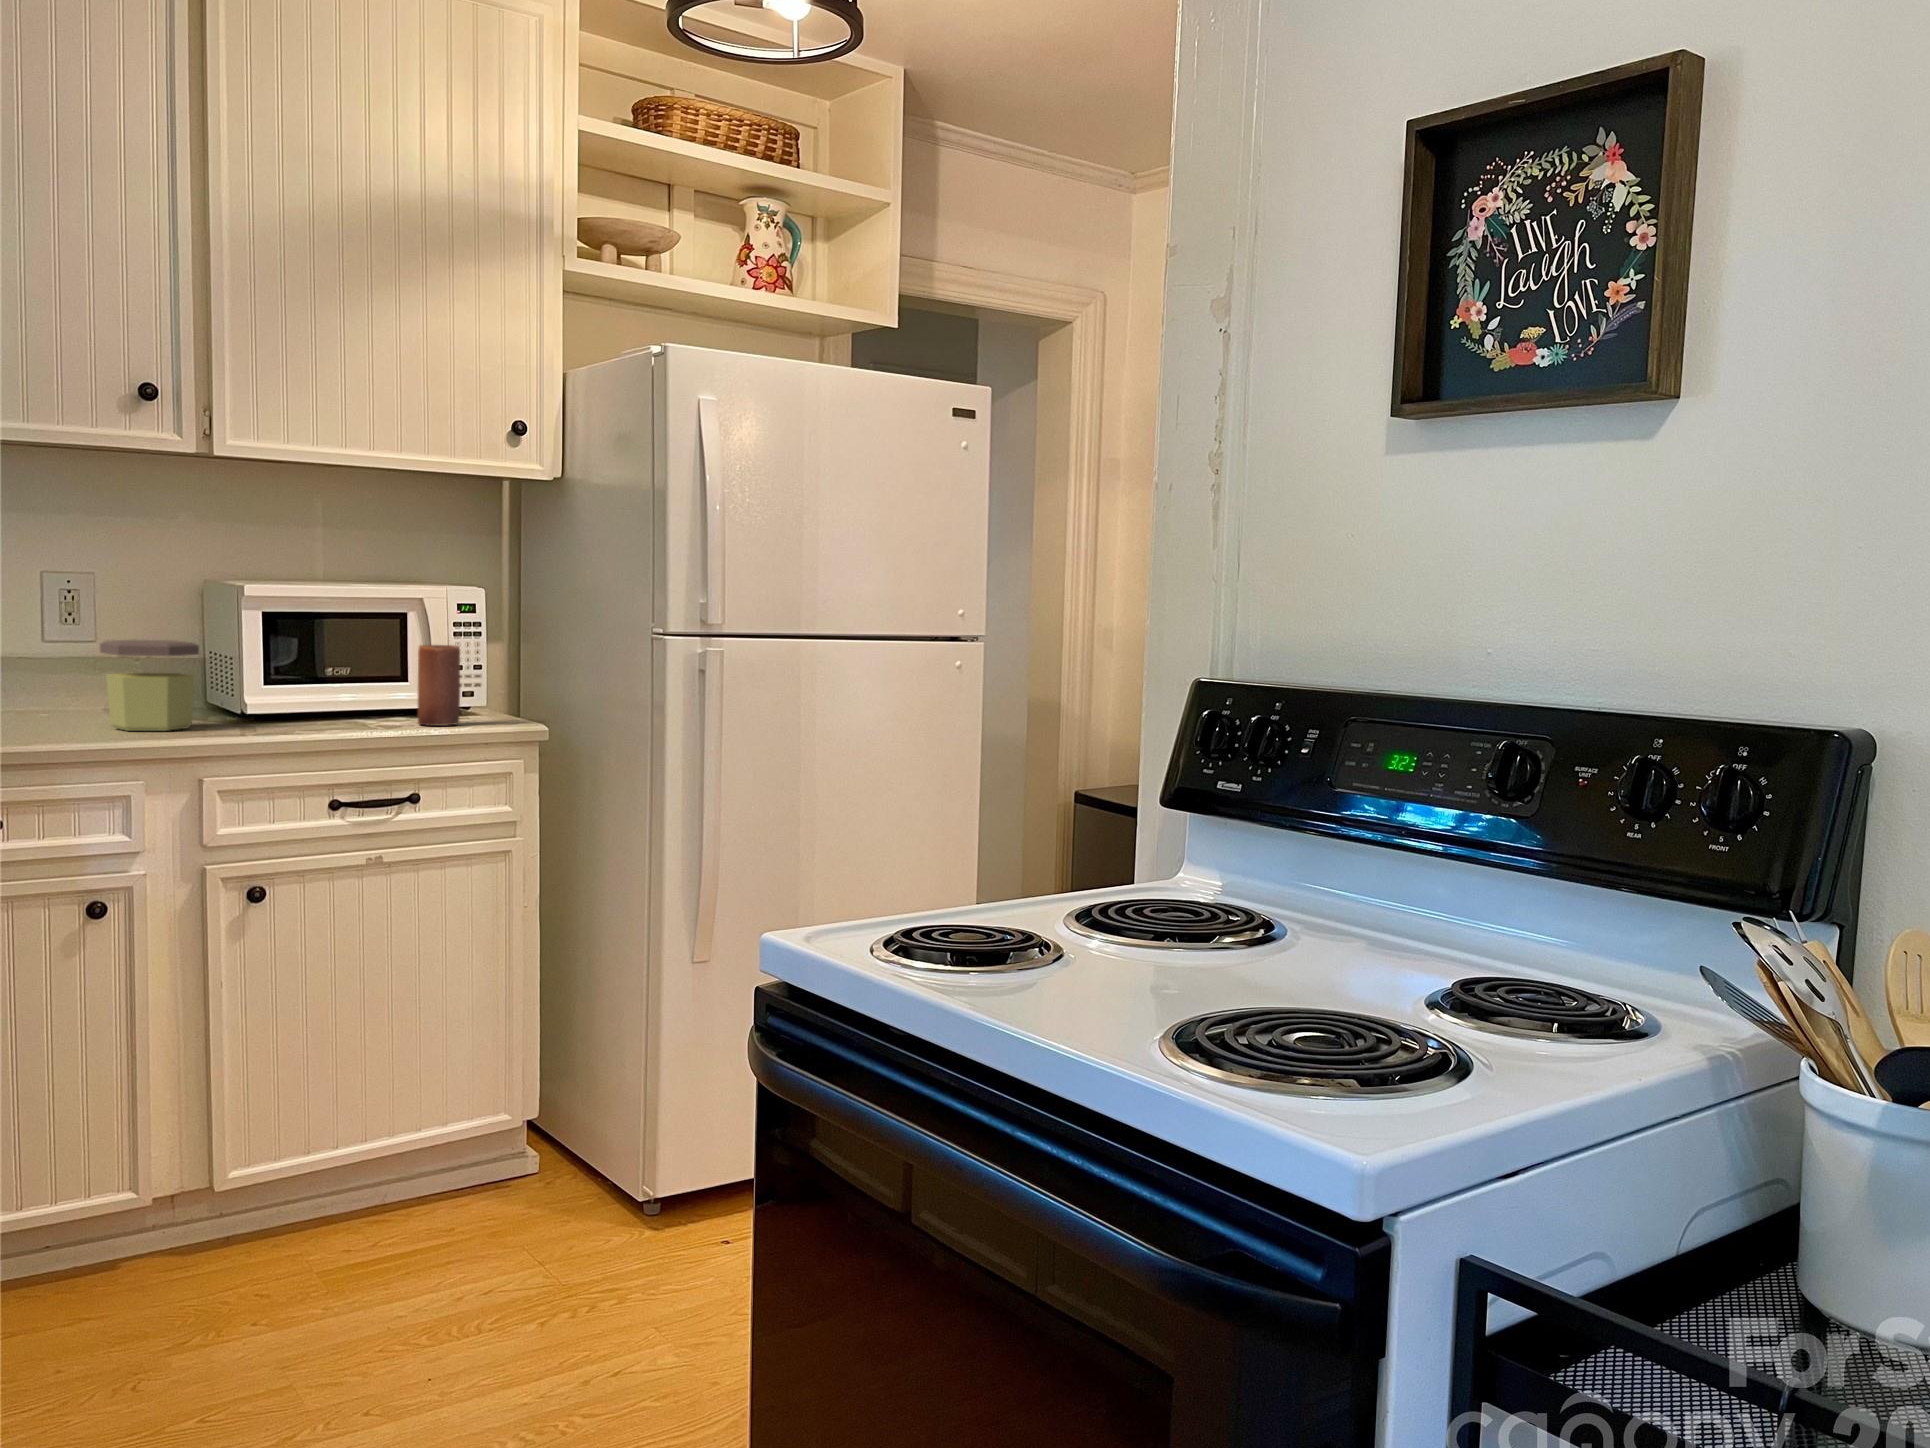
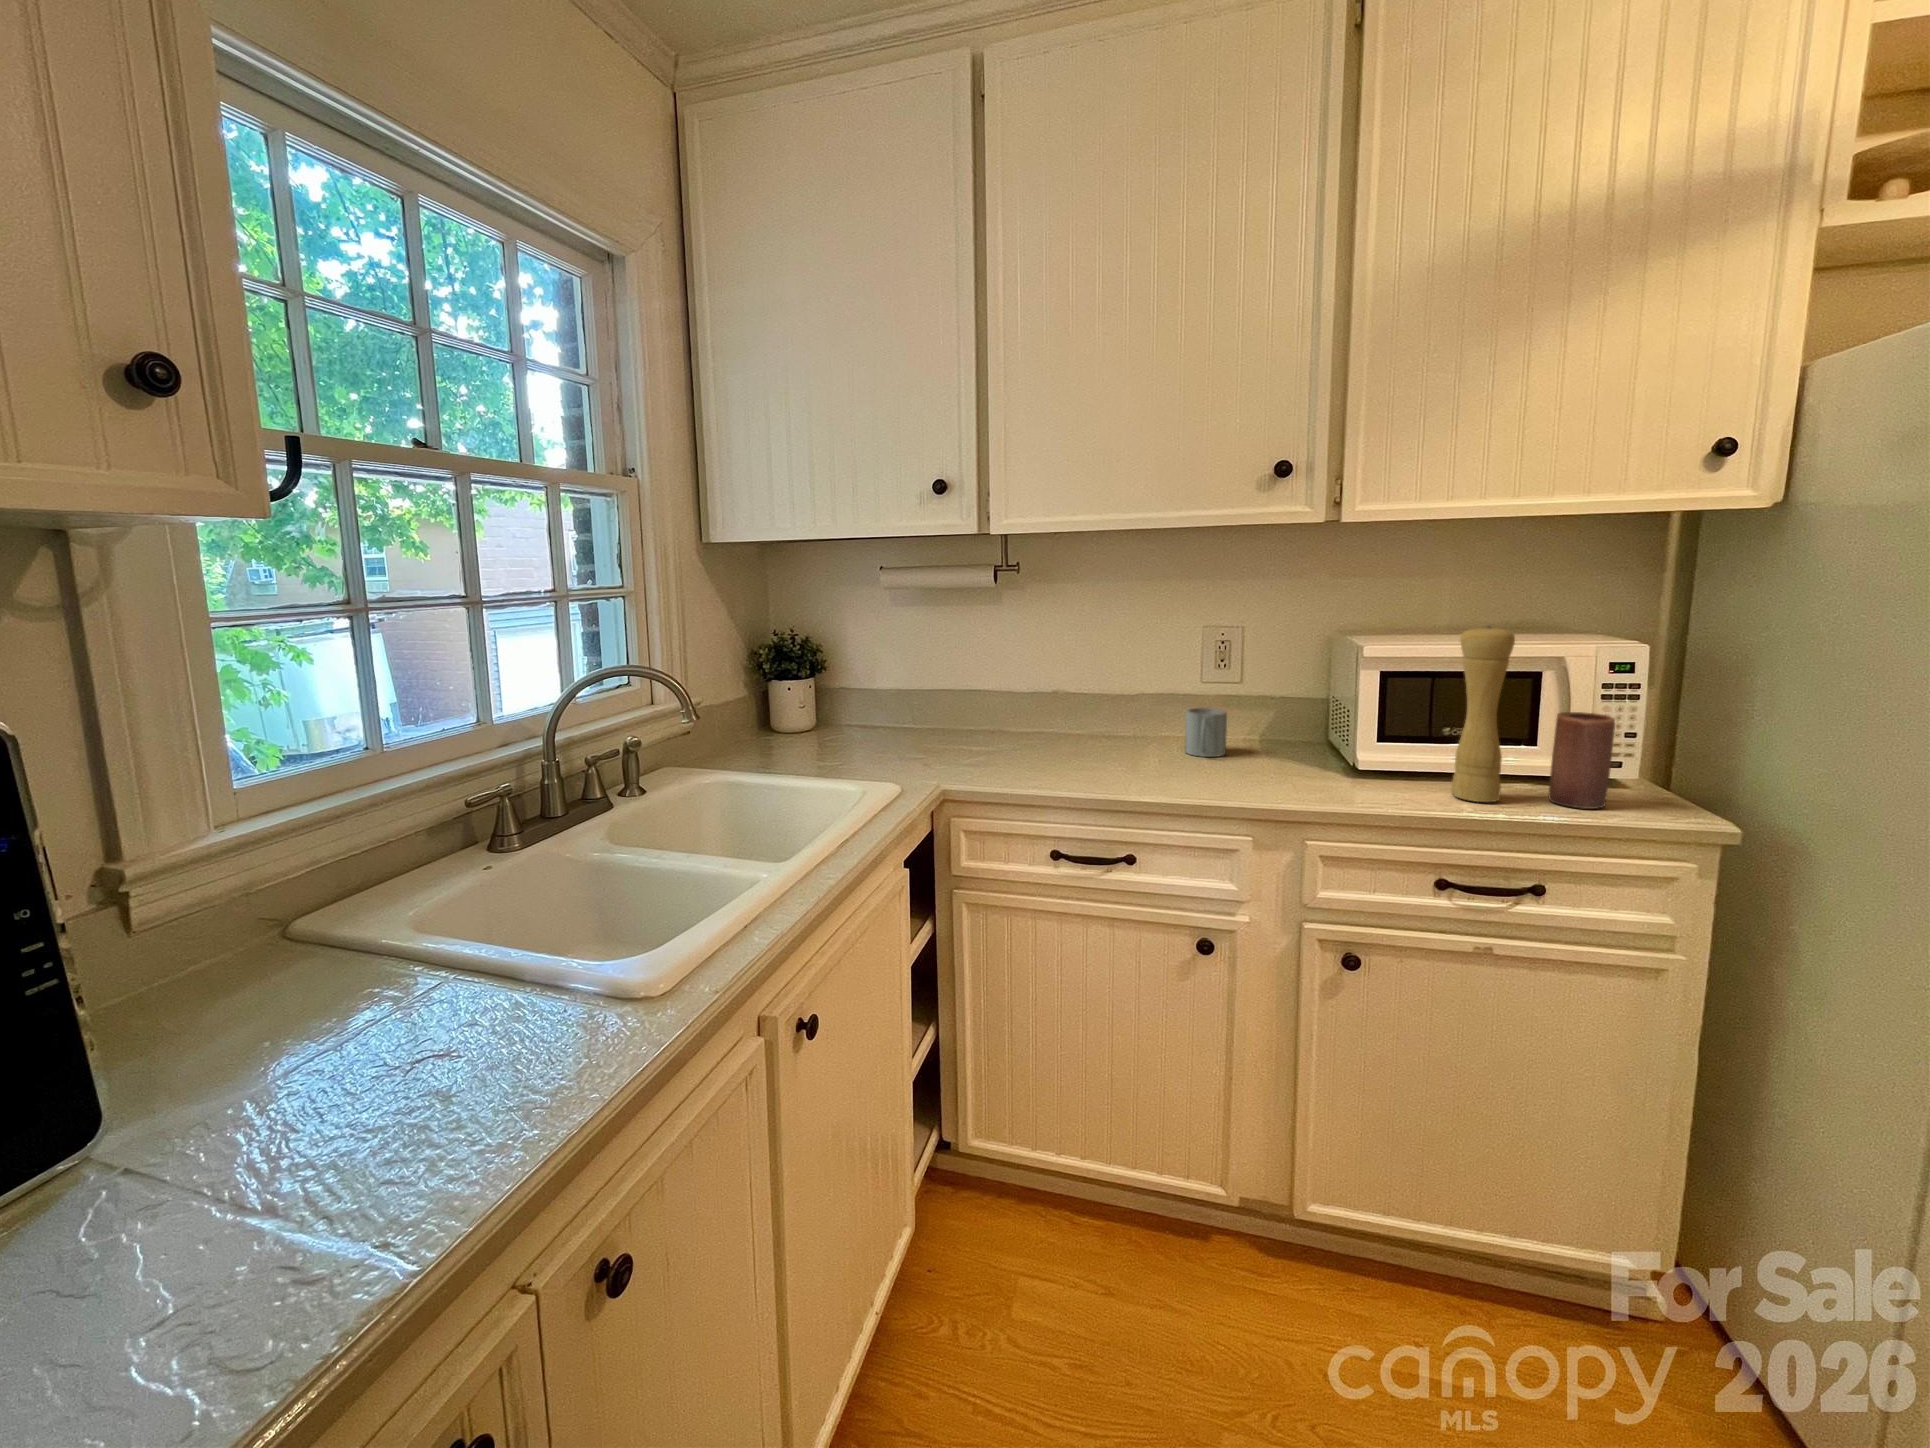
pepper mill: none [335,563,380,727] -> present [1451,625,1515,802]
jar: present [100,640,199,731] -> none [1226,697,1312,788]
mug: none [37,666,94,721] -> present [1185,708,1227,757]

